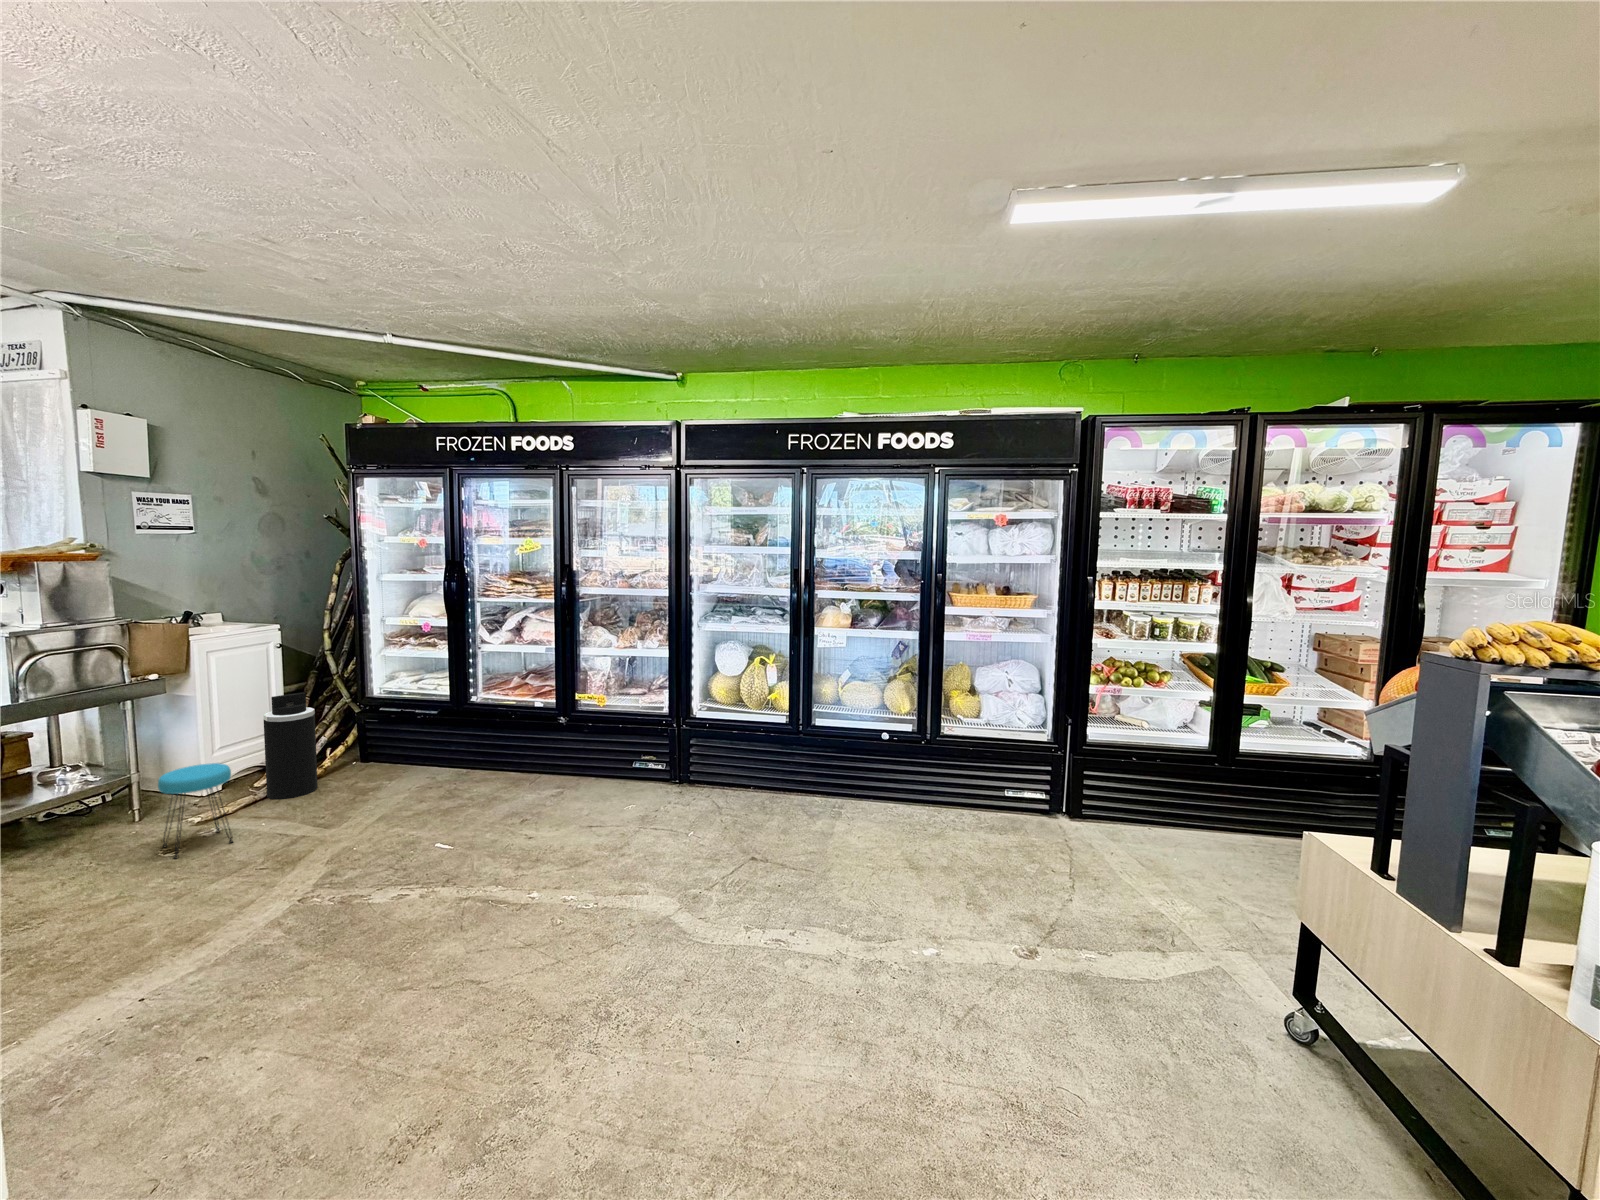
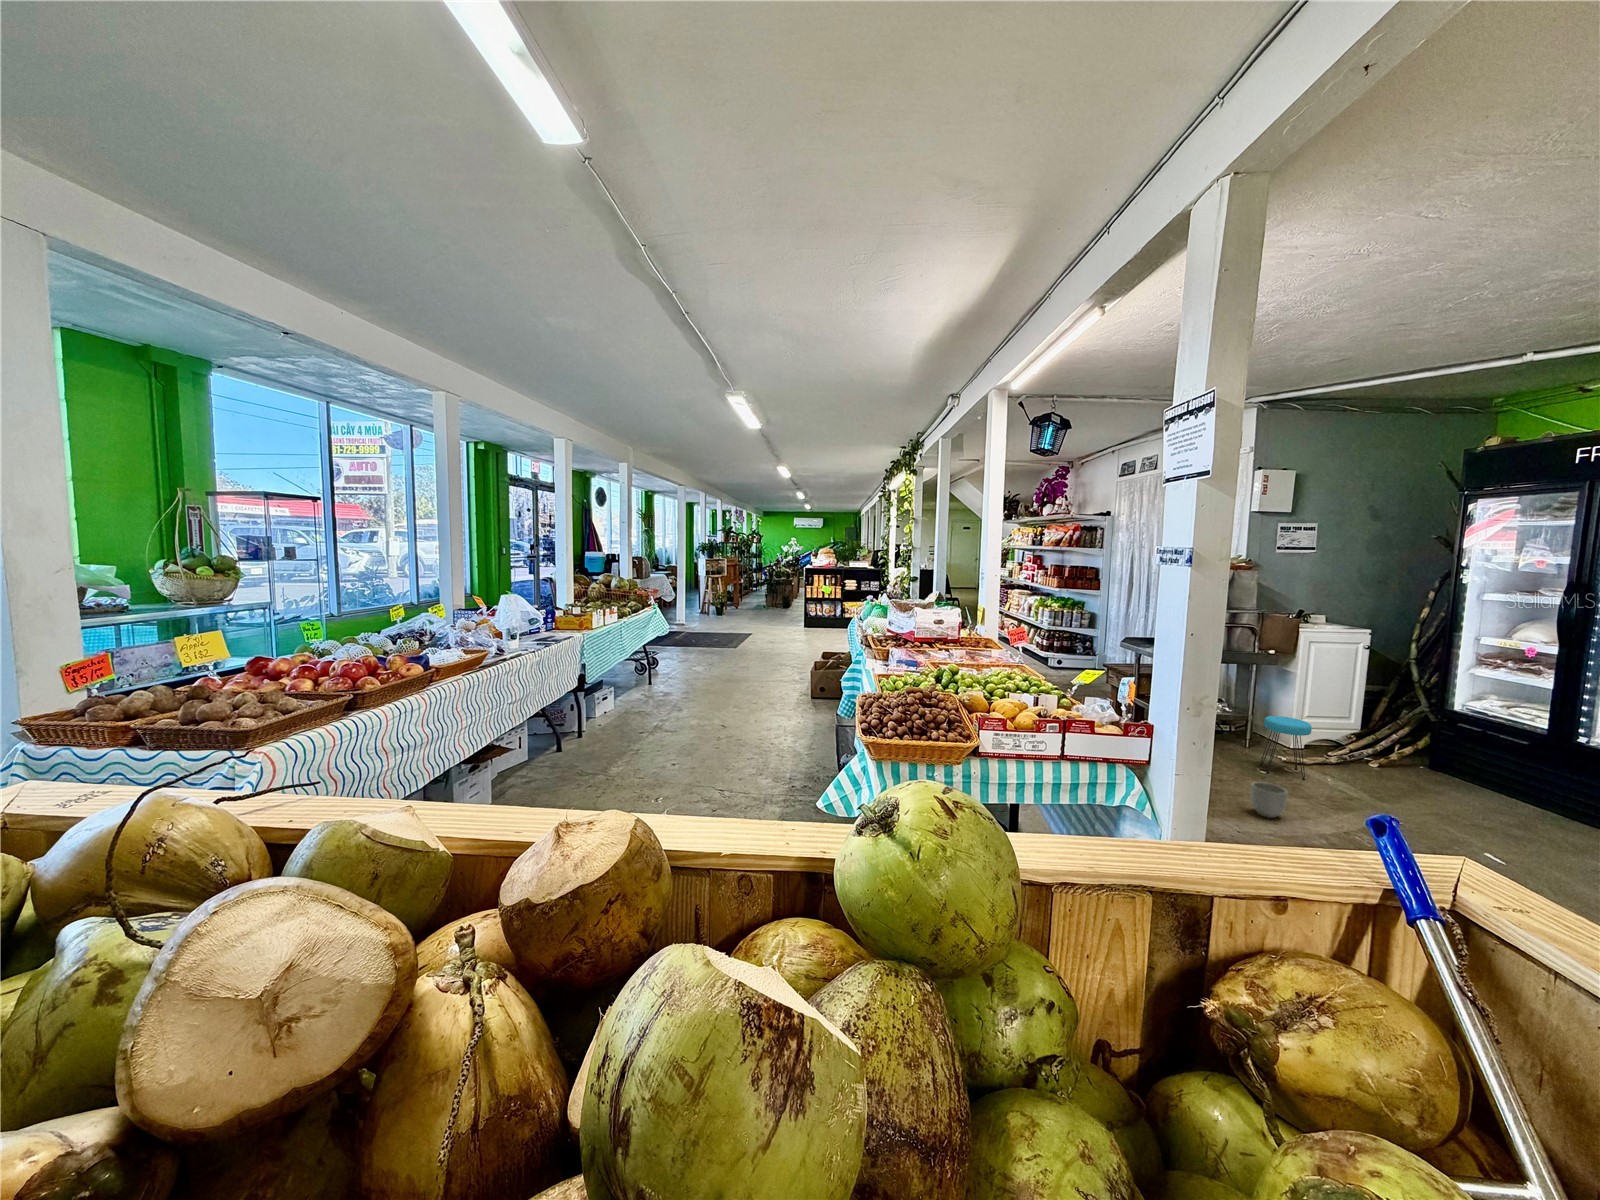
trash can: present [264,692,318,800] -> none [1335,685,1388,773]
planter: none [149,883,213,944] -> present [1251,782,1288,818]

